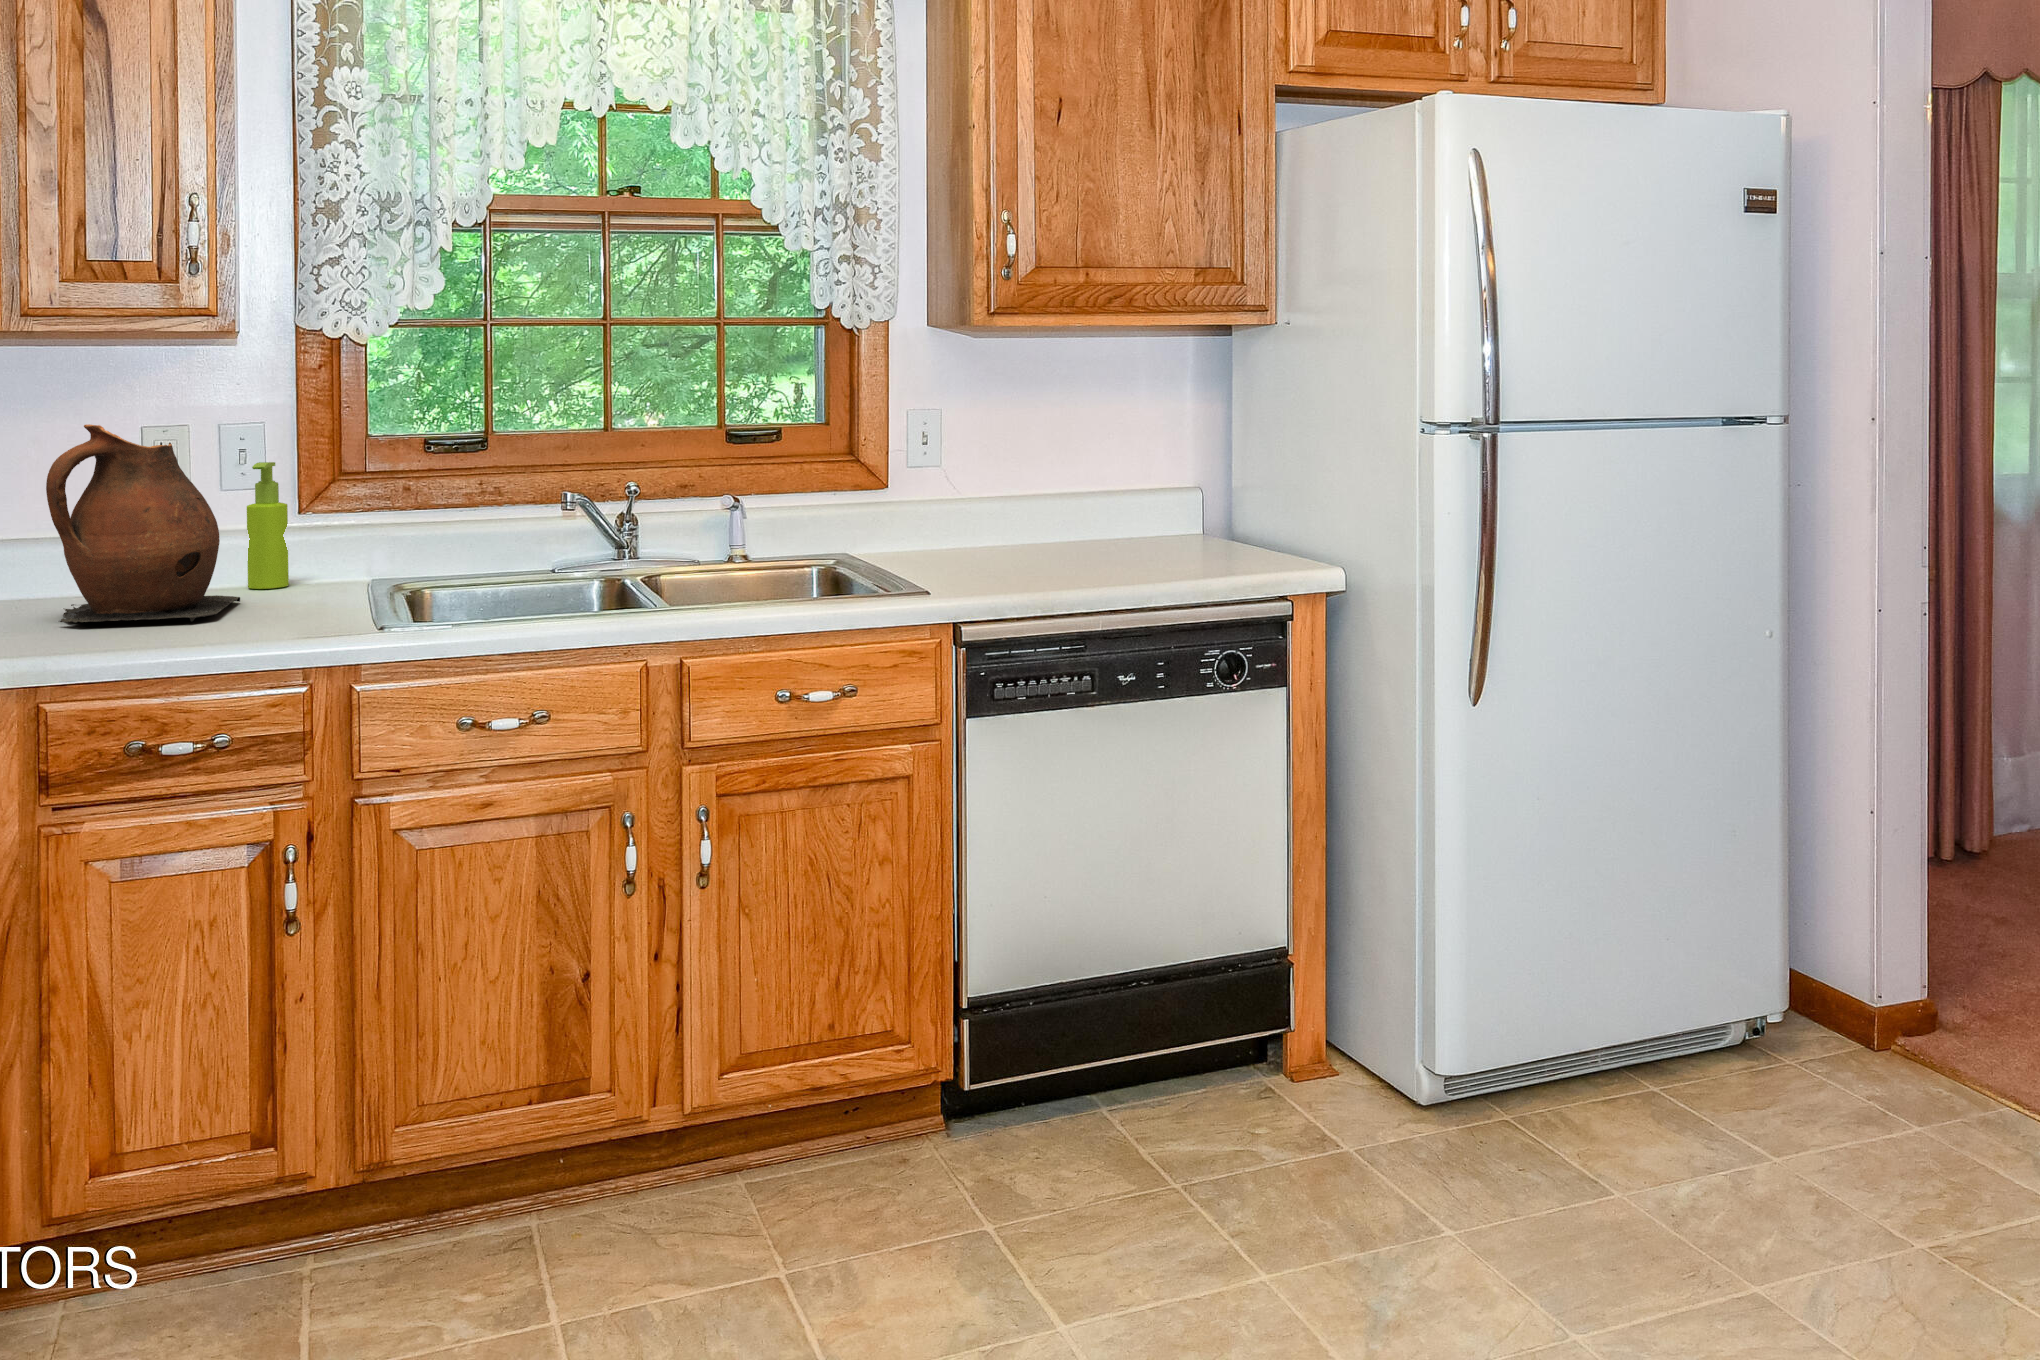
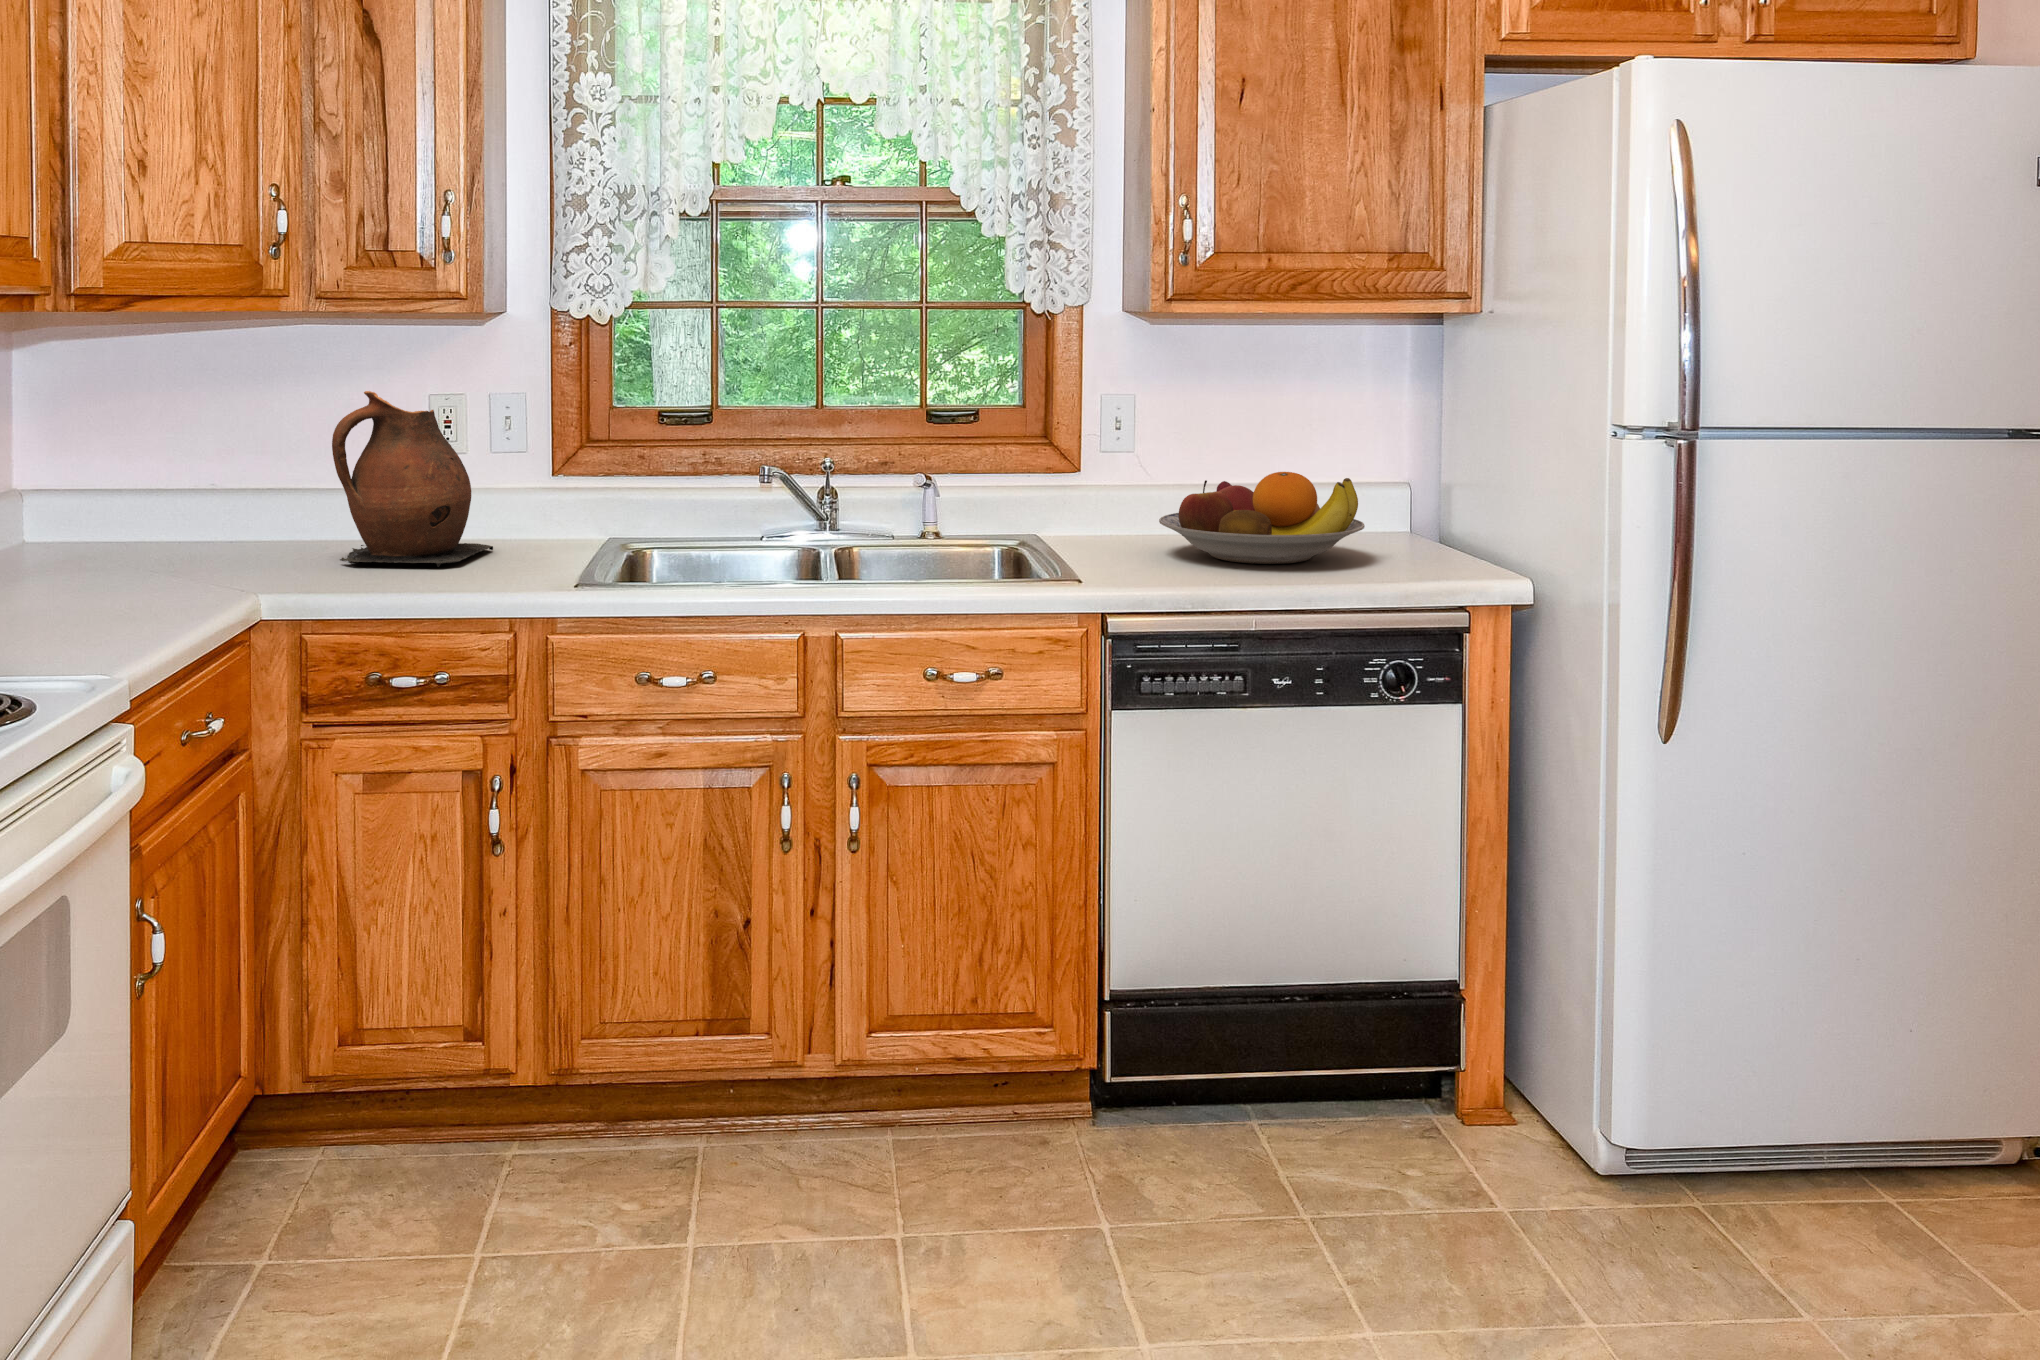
soap dispenser: present [247,462,289,589] -> none [511,427,545,539]
fruit bowl: none [976,479,1175,569] -> present [1159,472,1365,564]

